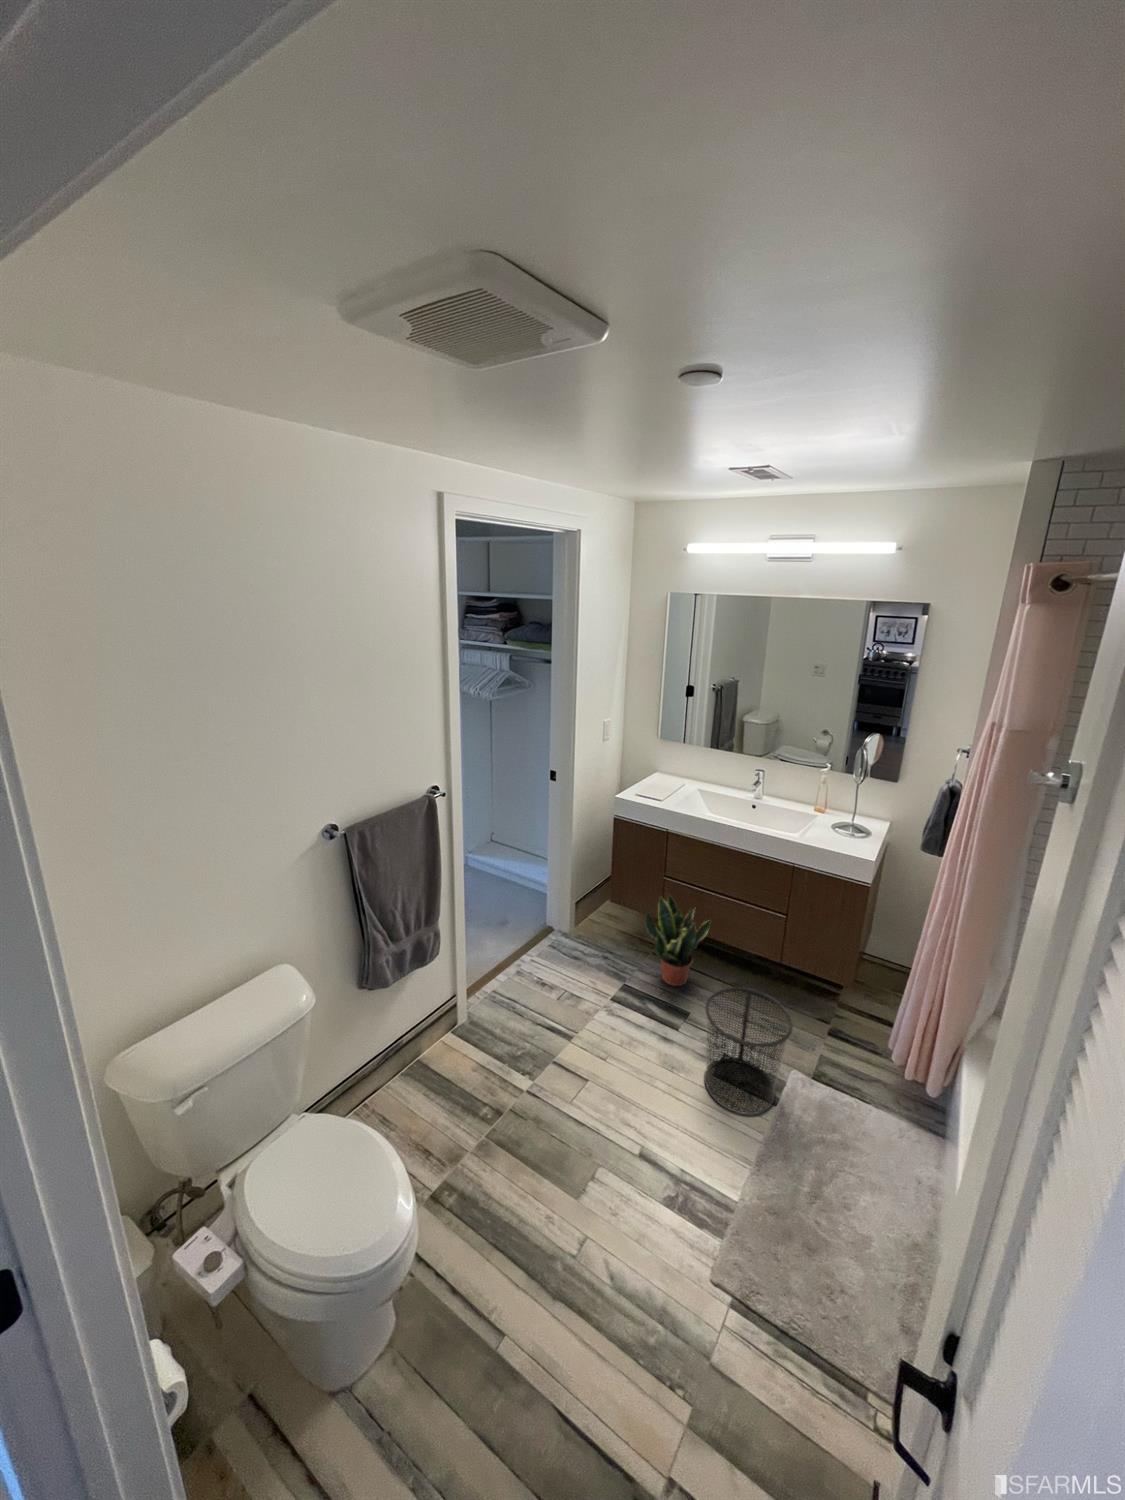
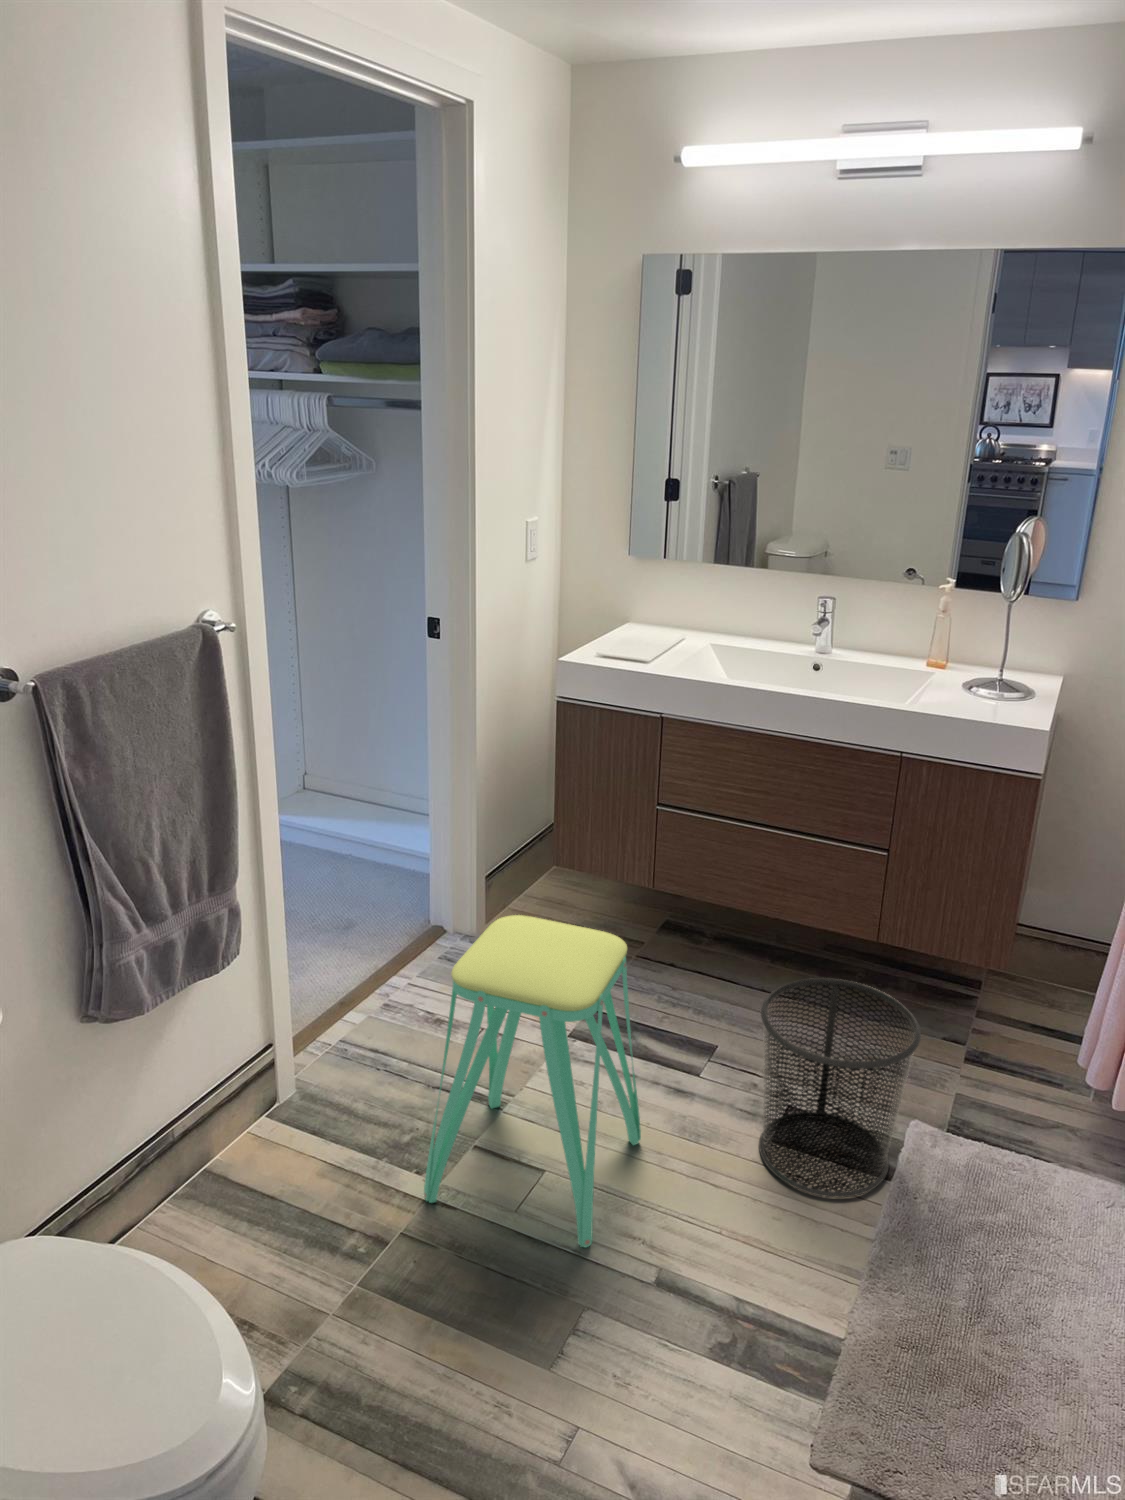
potted plant: present [645,895,710,986] -> none [627,833,749,1005]
stool: none [524,943,641,1129] -> present [424,915,641,1248]

